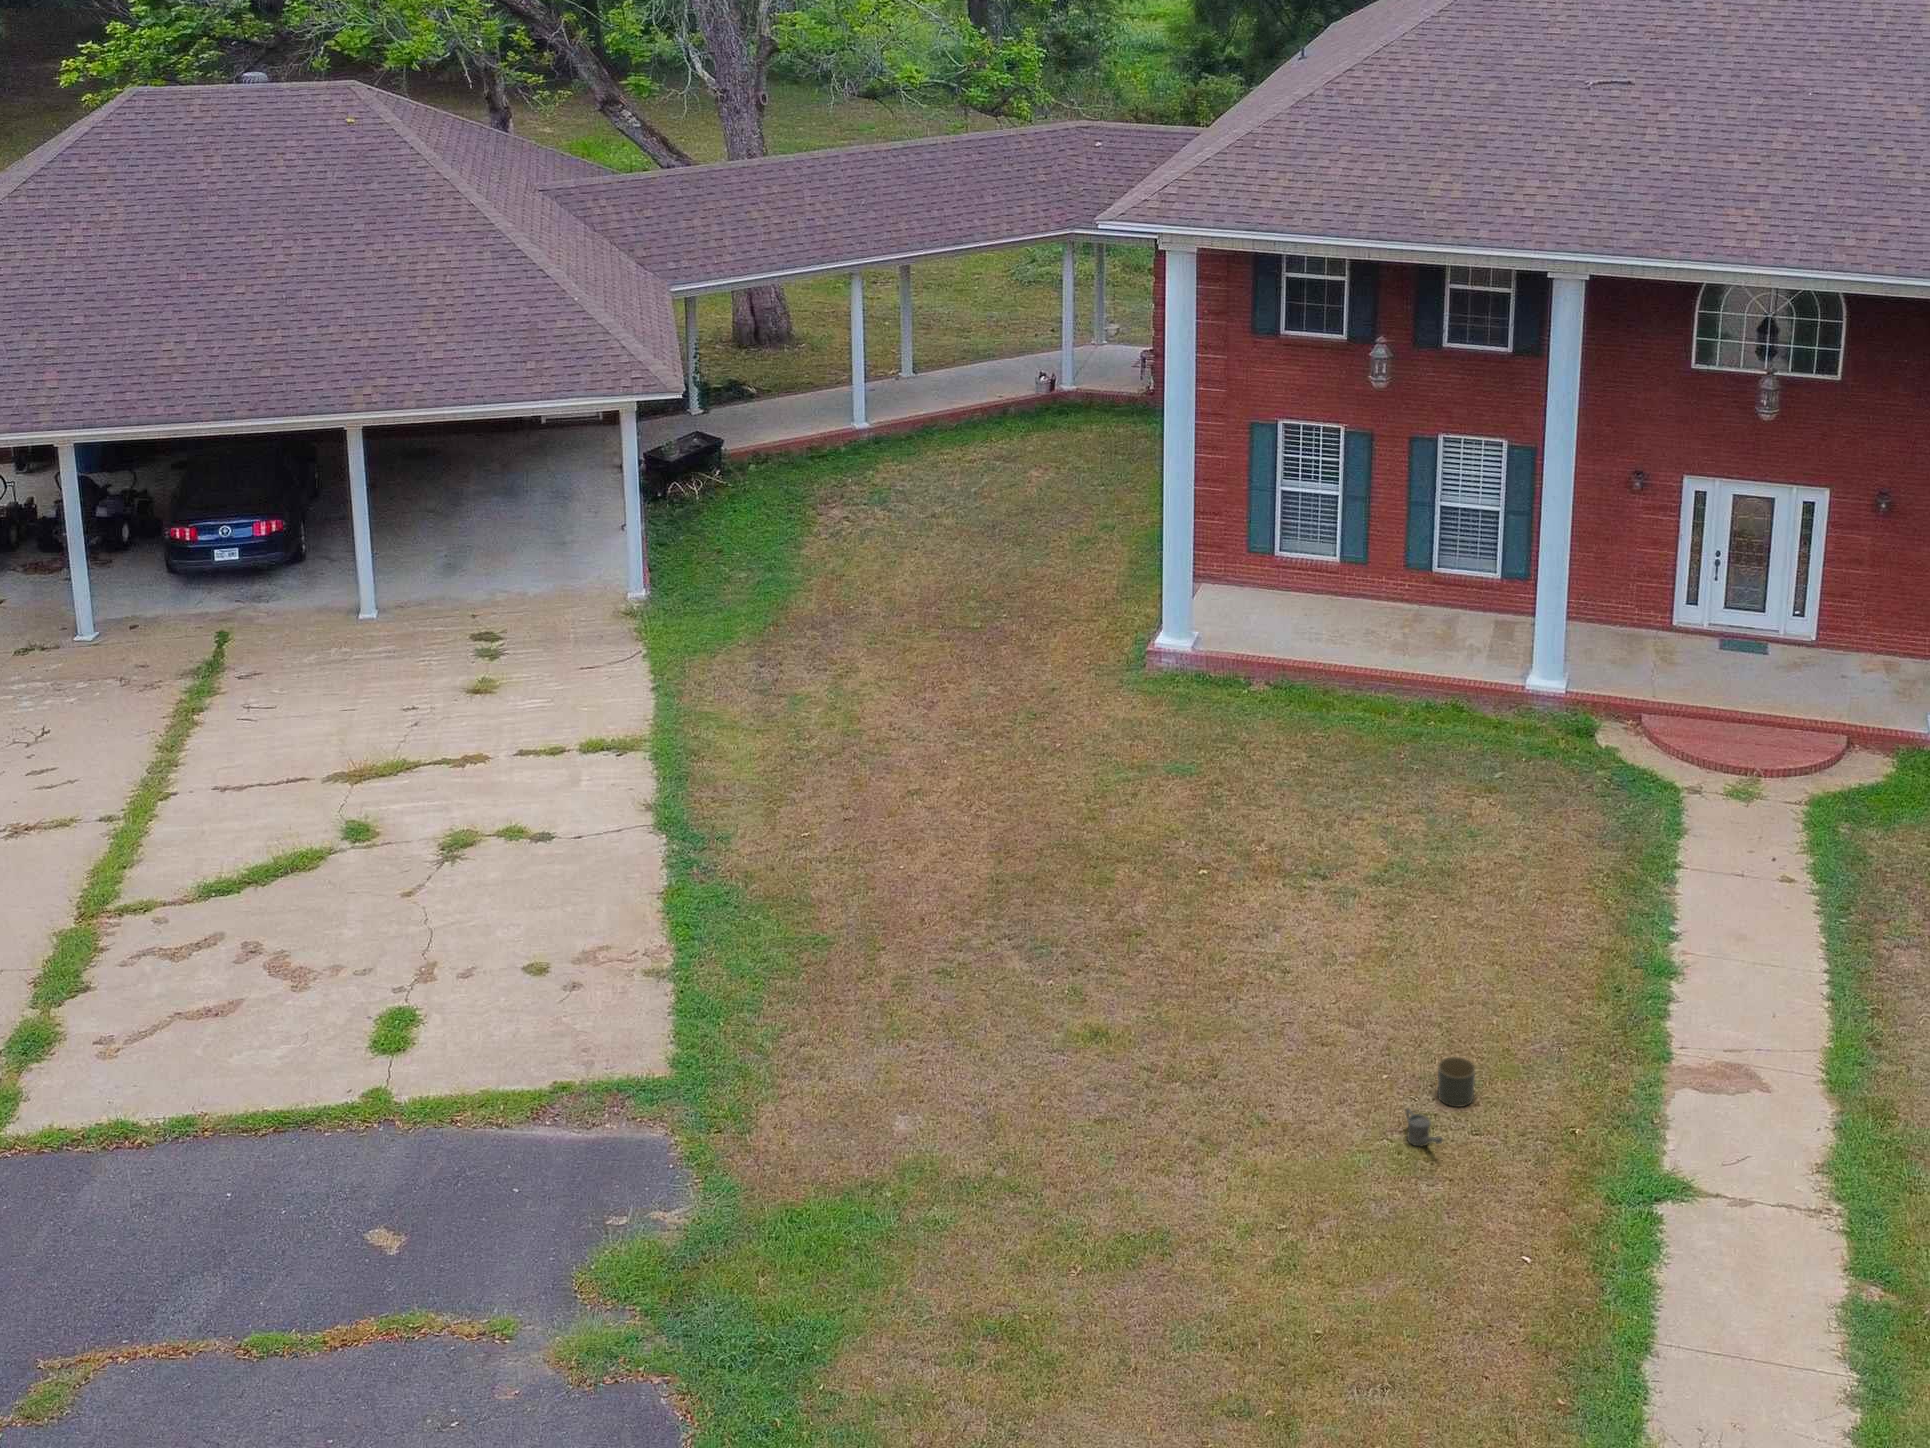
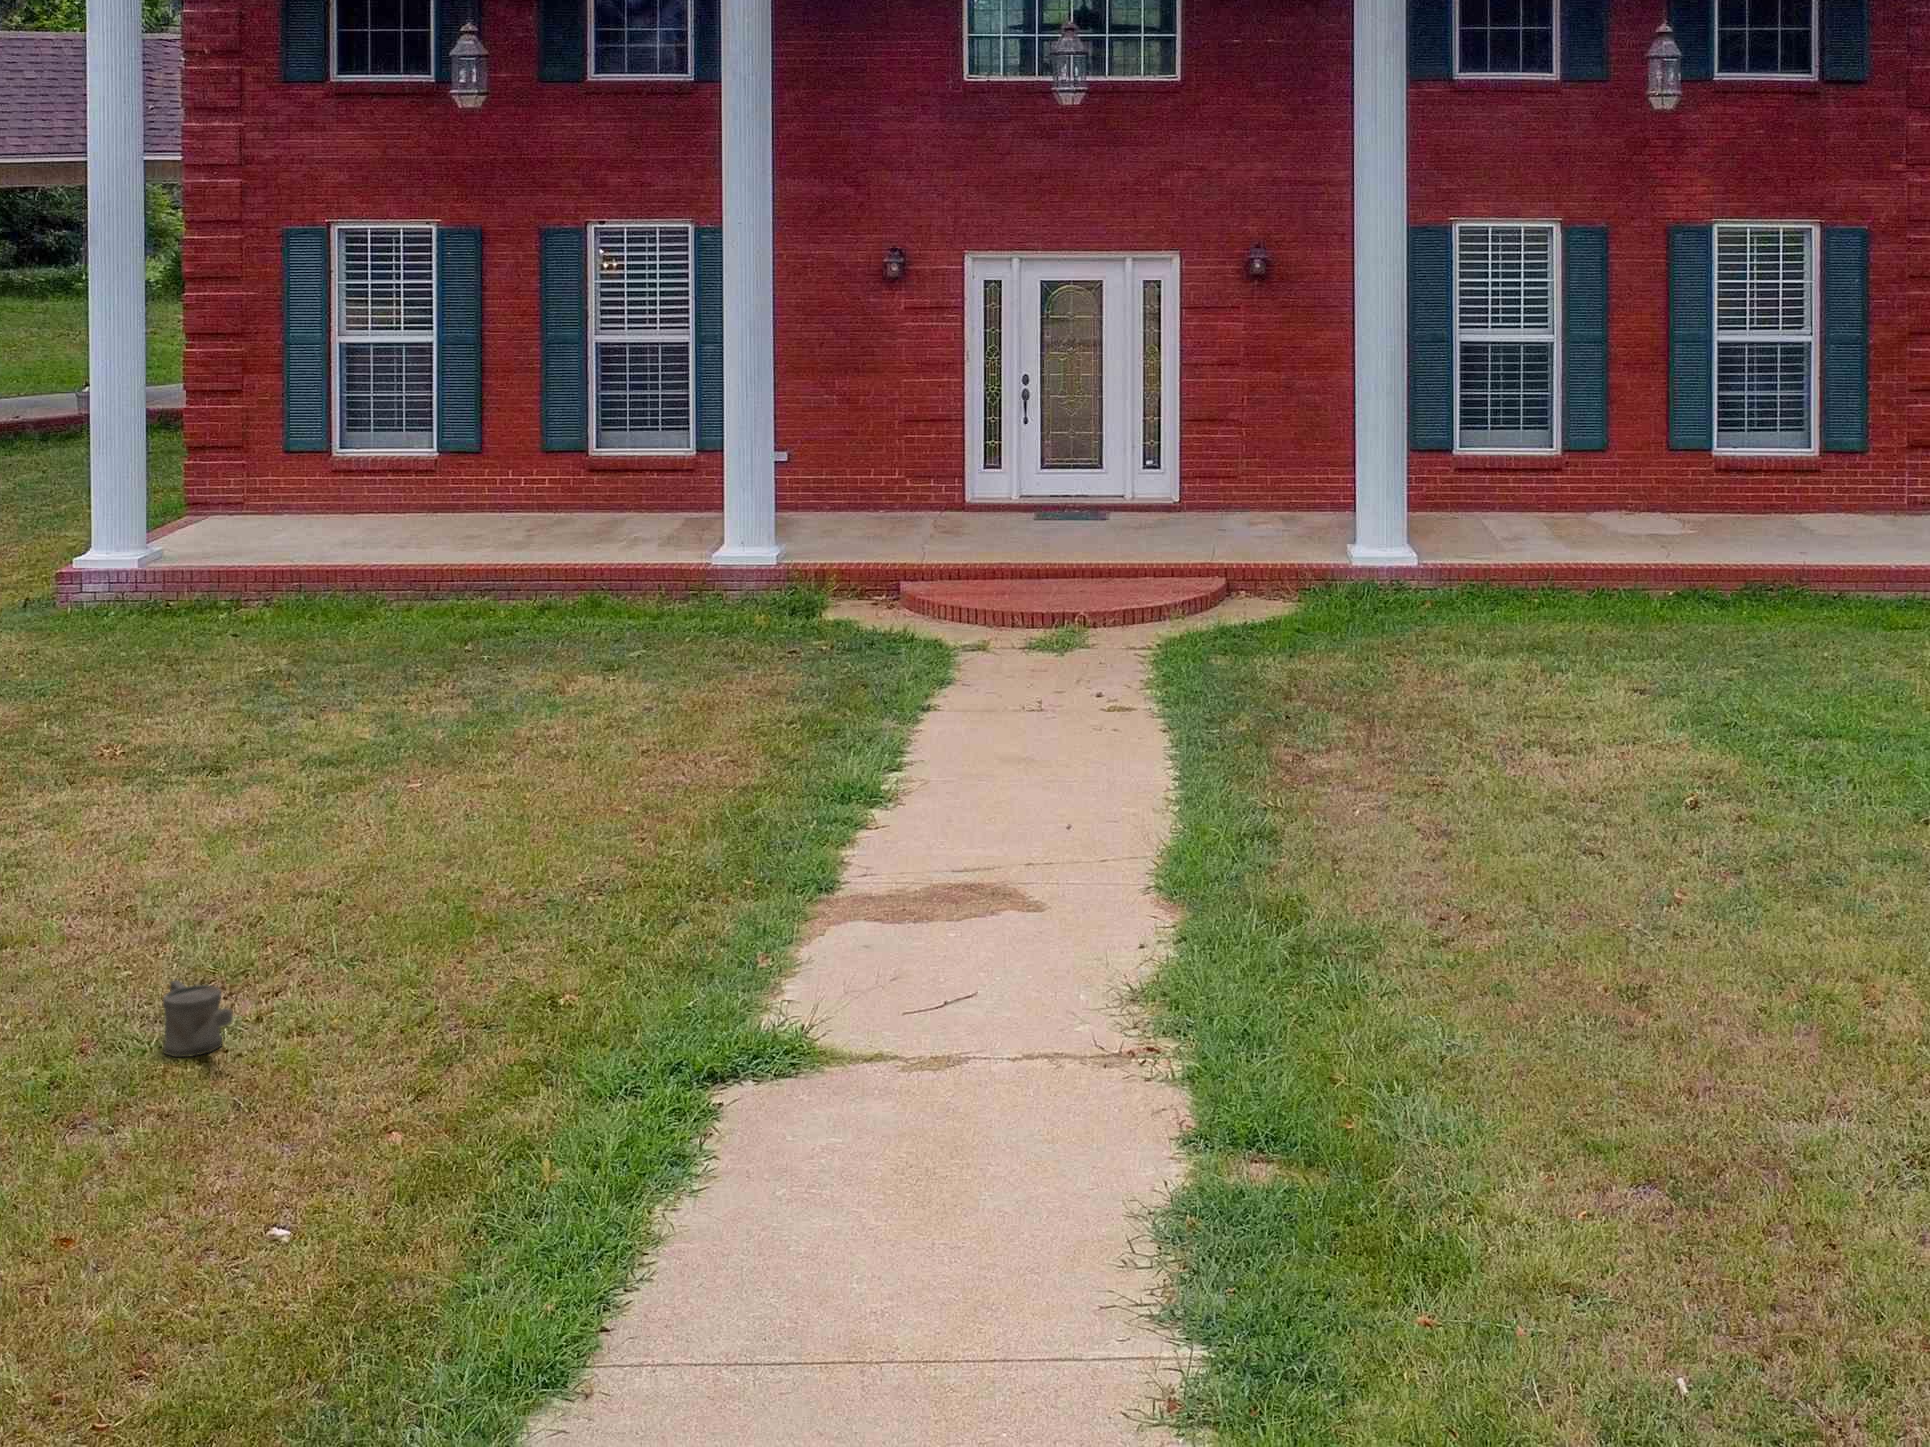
planter: present [1438,1057,1475,1107] -> none [284,889,375,992]

